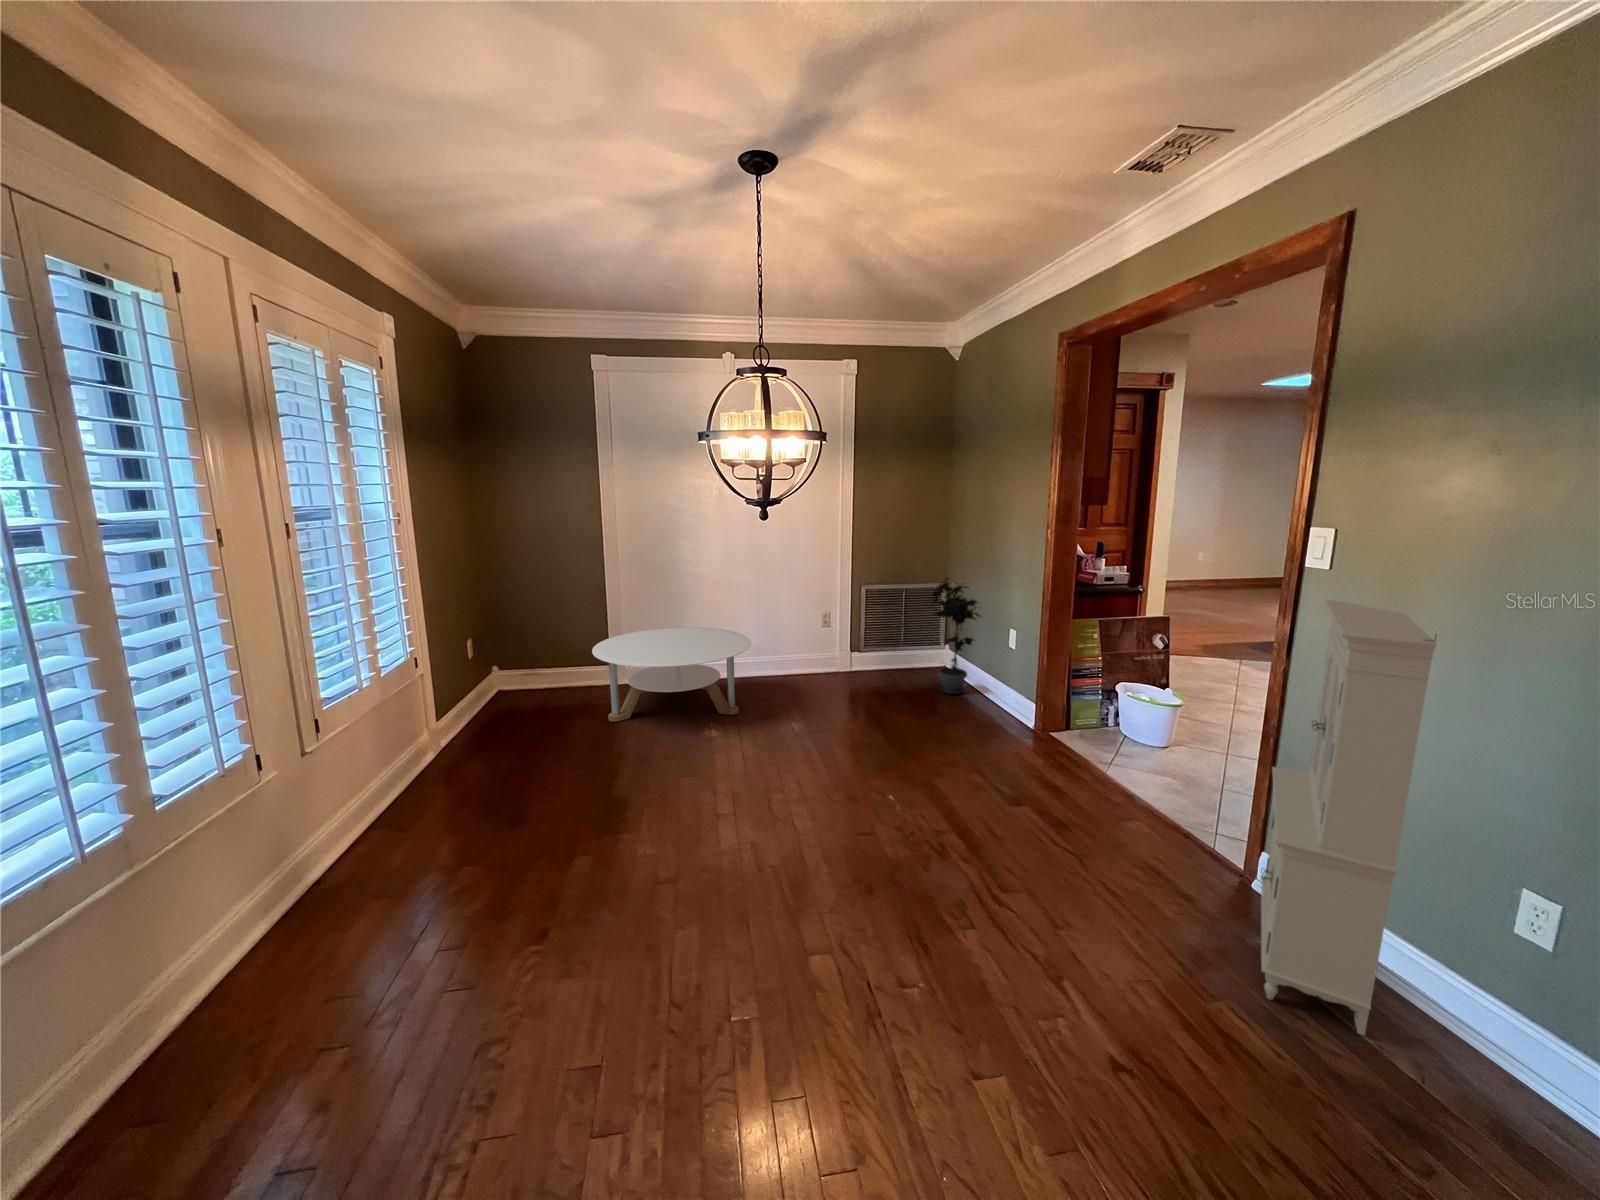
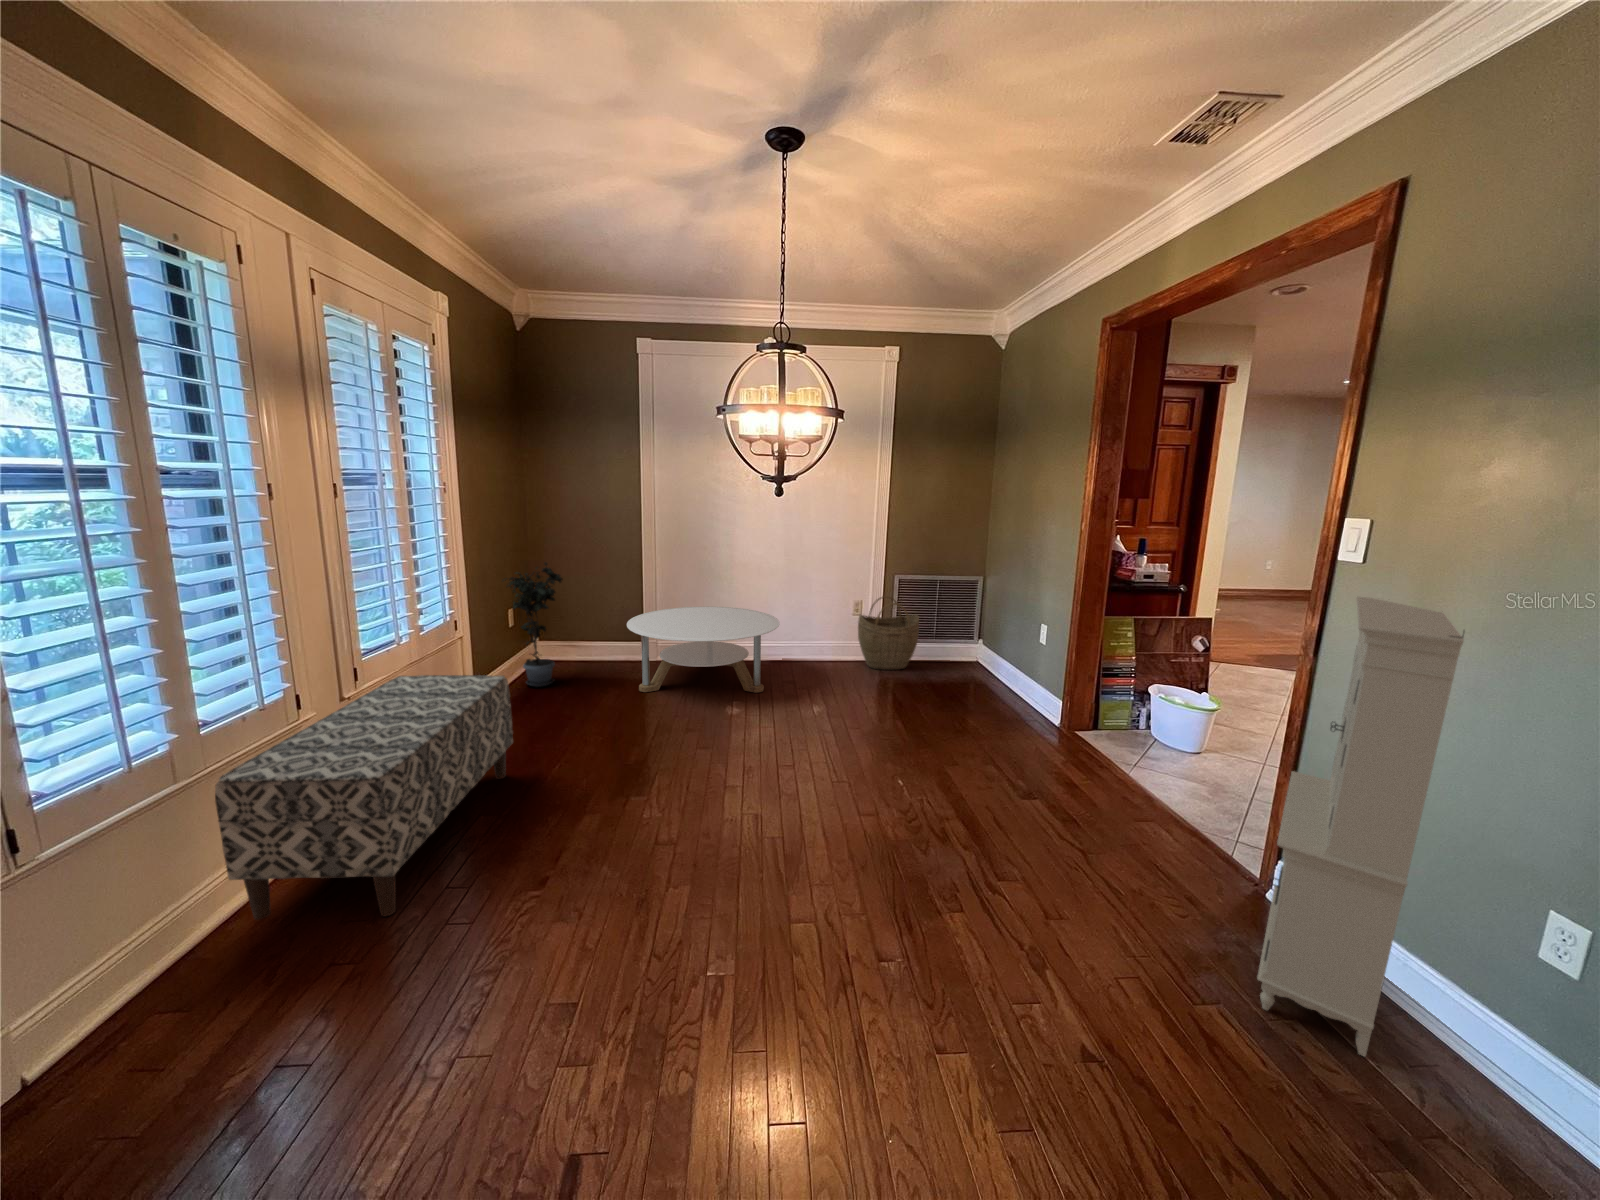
potted plant: present [933,578,981,694] -> present [503,563,563,687]
woven basket: none [828,608,889,683] -> present [858,596,919,670]
bench: none [175,718,487,1010] -> present [215,675,513,920]

